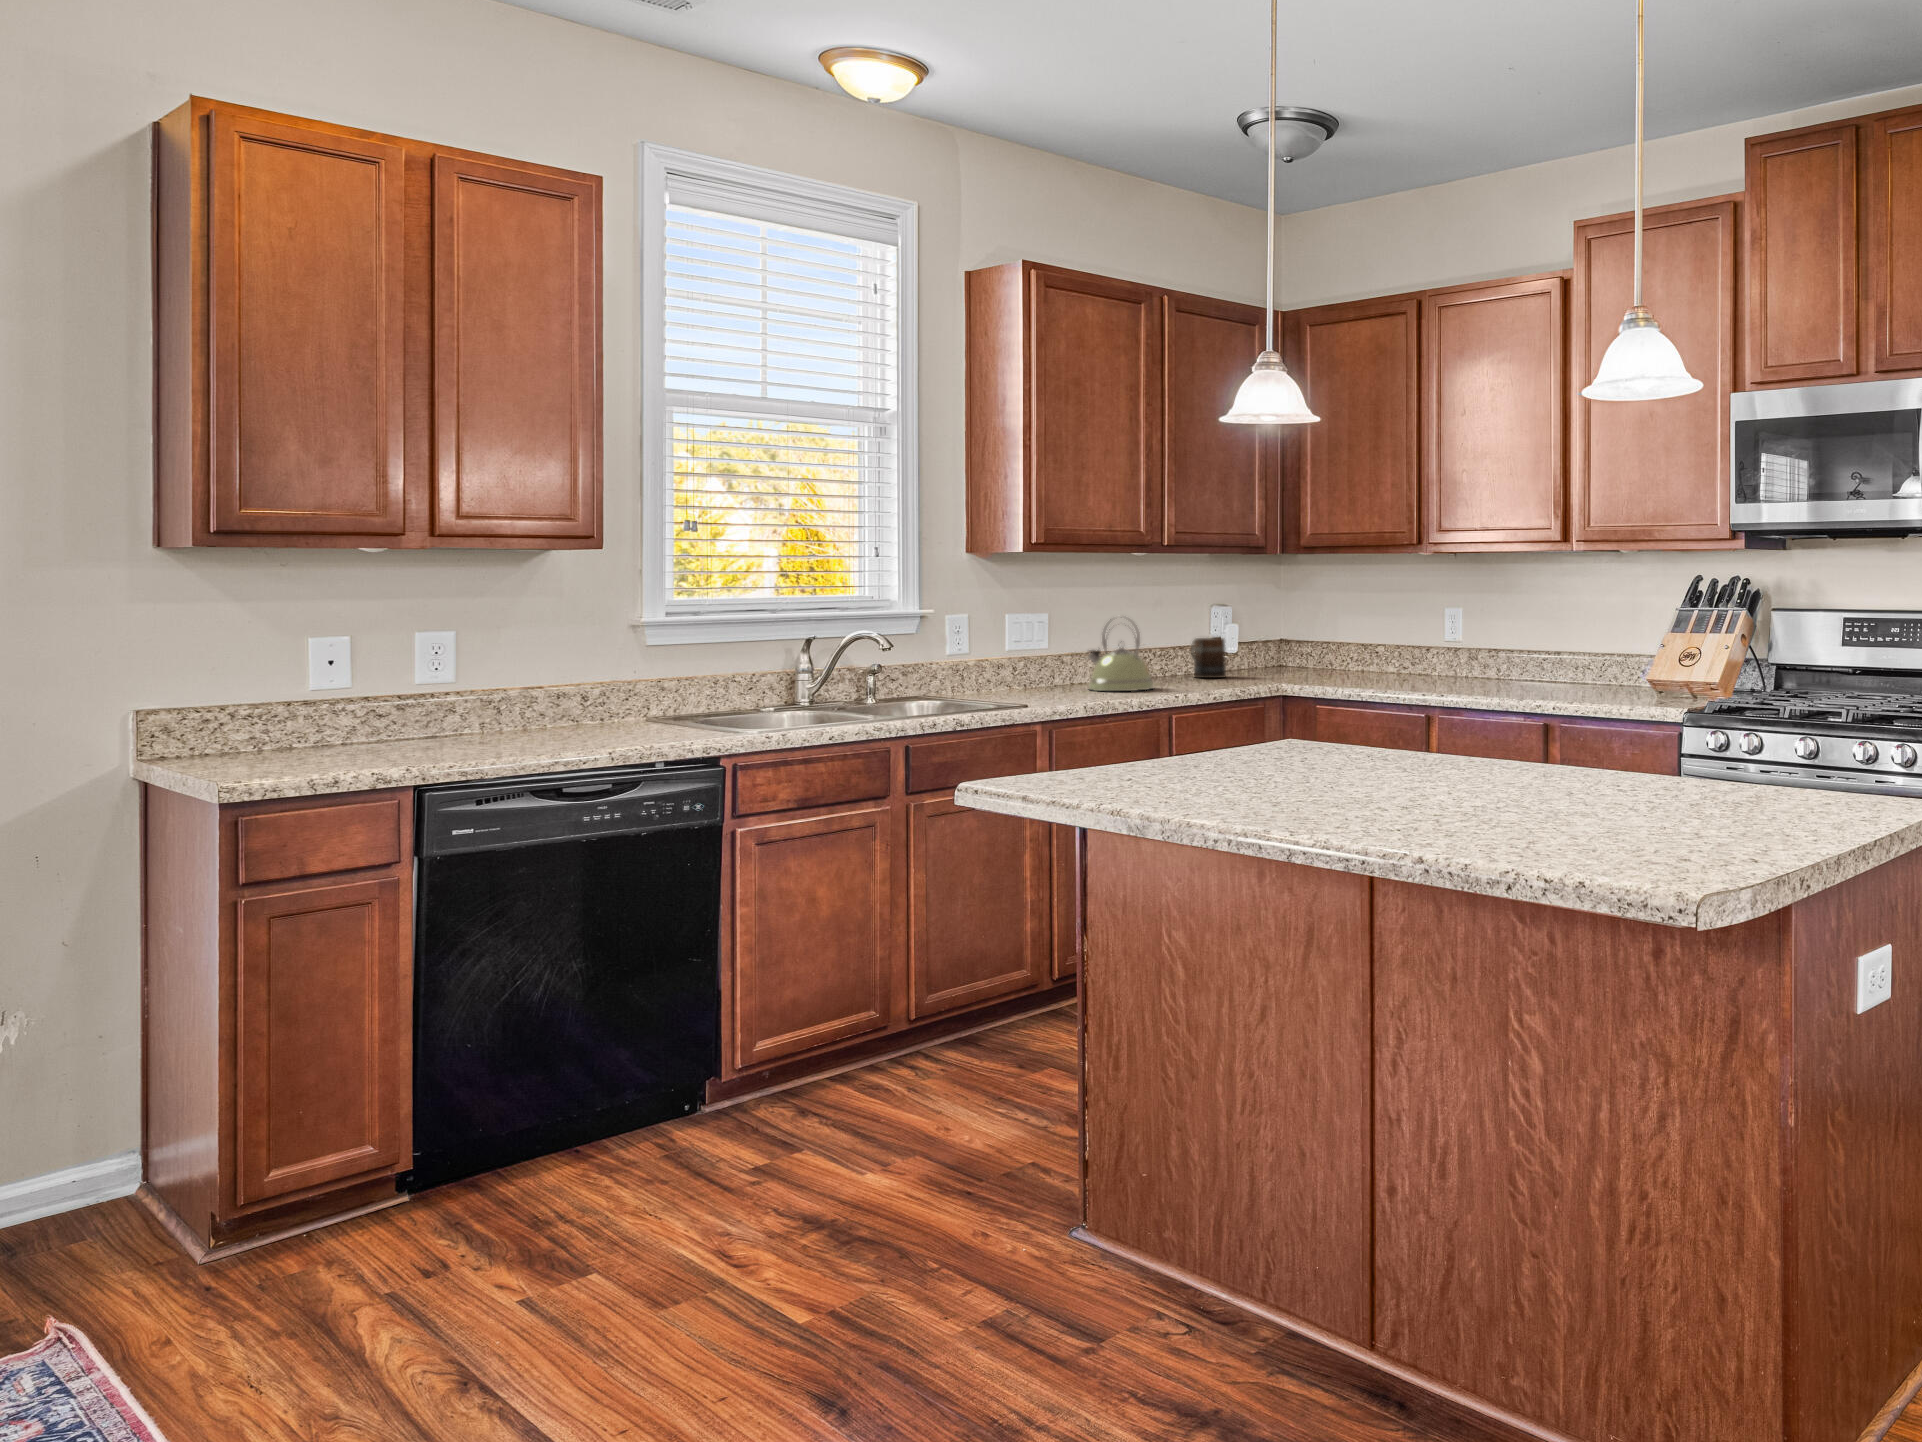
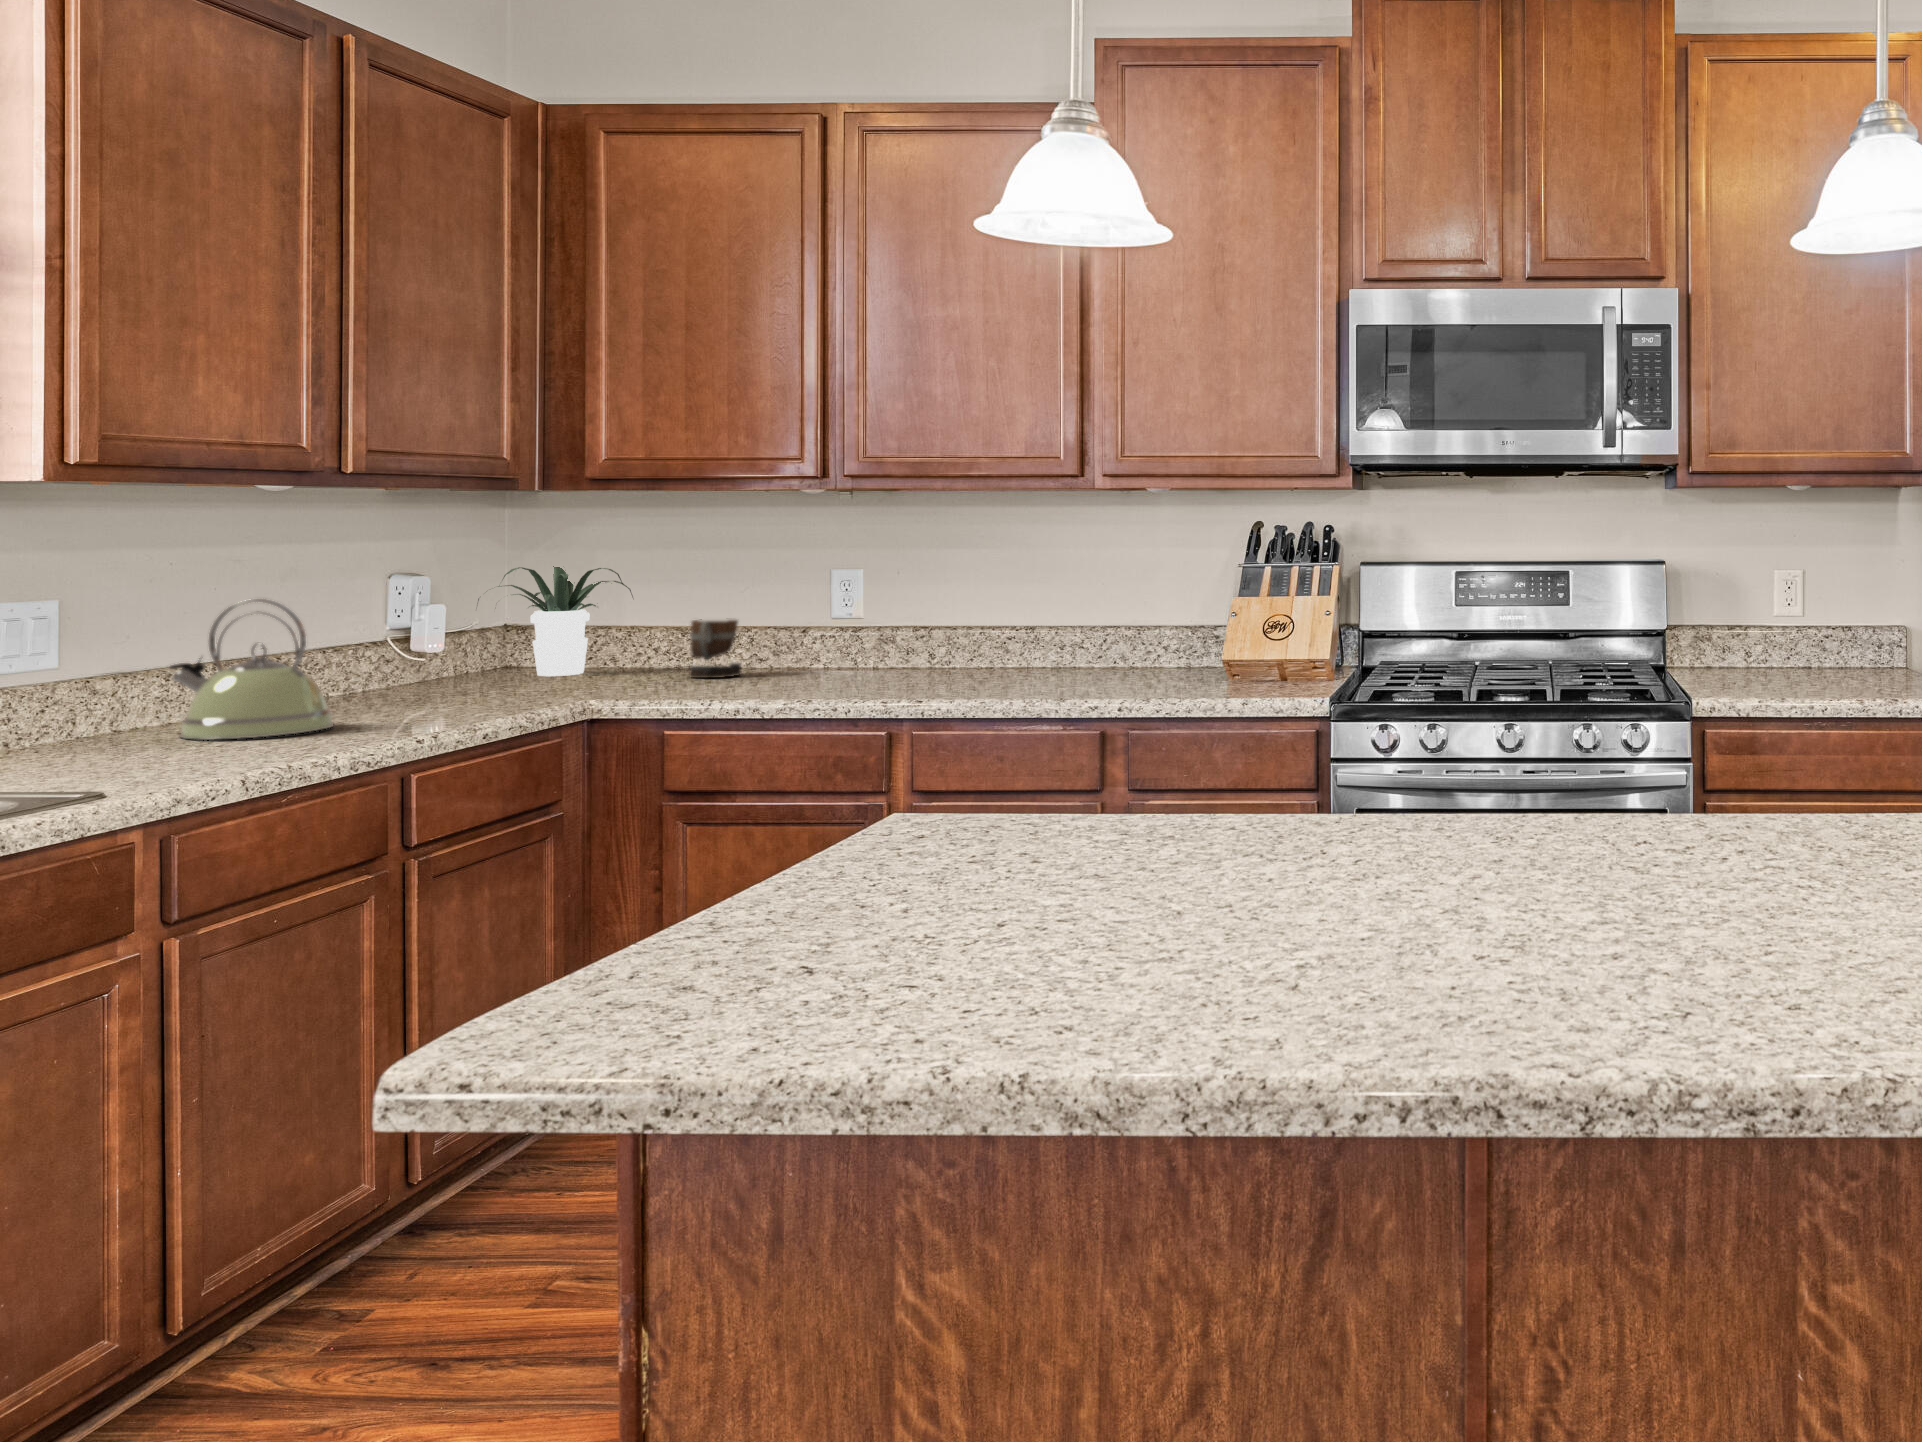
potted plant: none [1258,600,1341,672] -> present [478,566,633,676]
mug: present [1191,638,1226,678] -> present [689,619,741,678]

